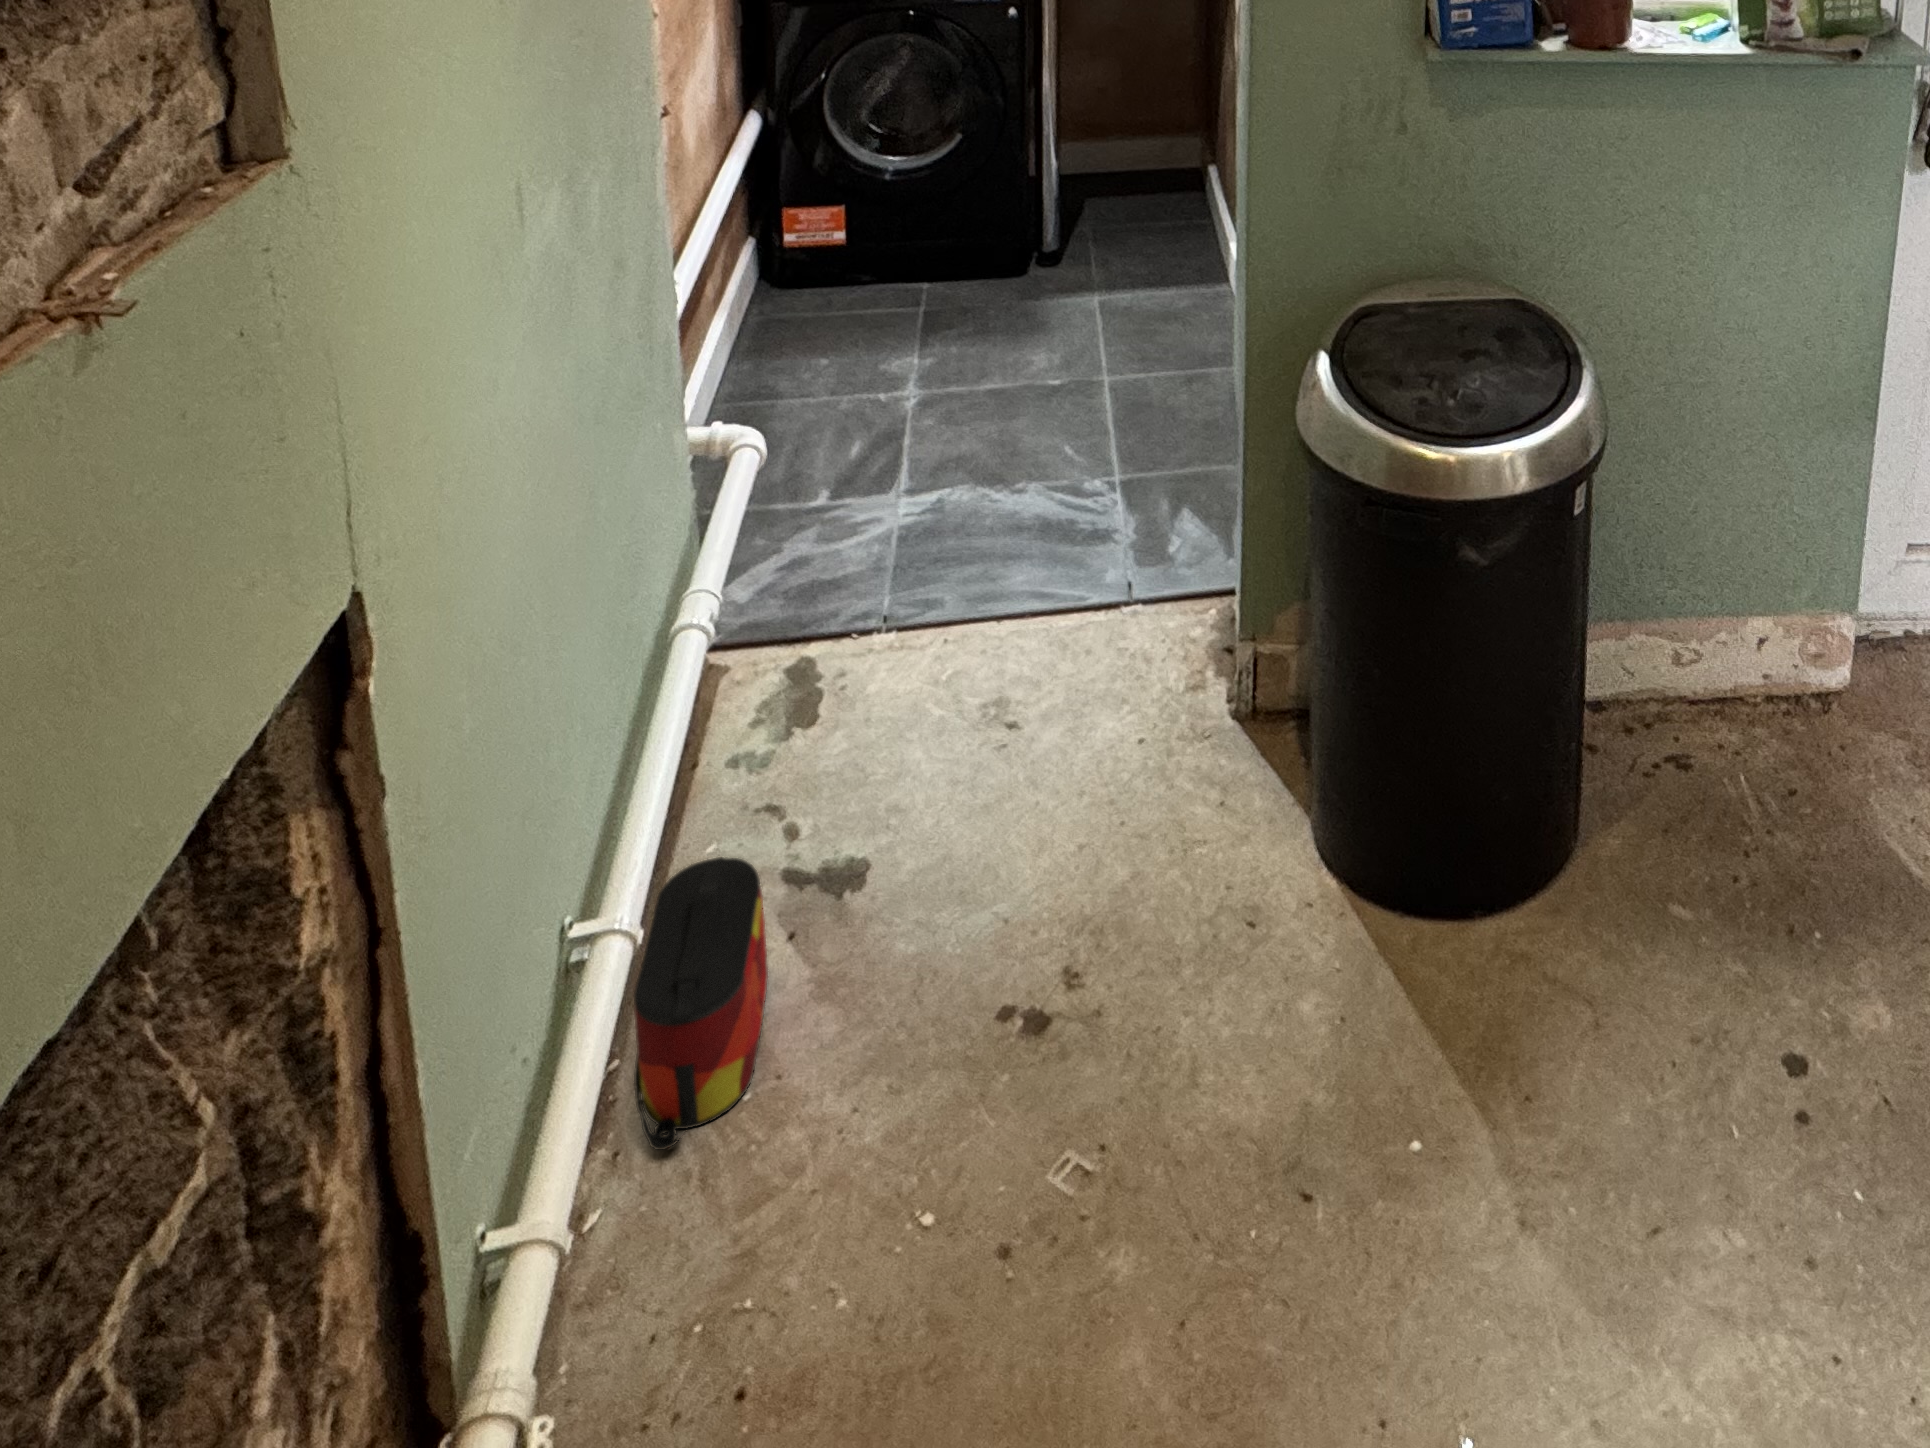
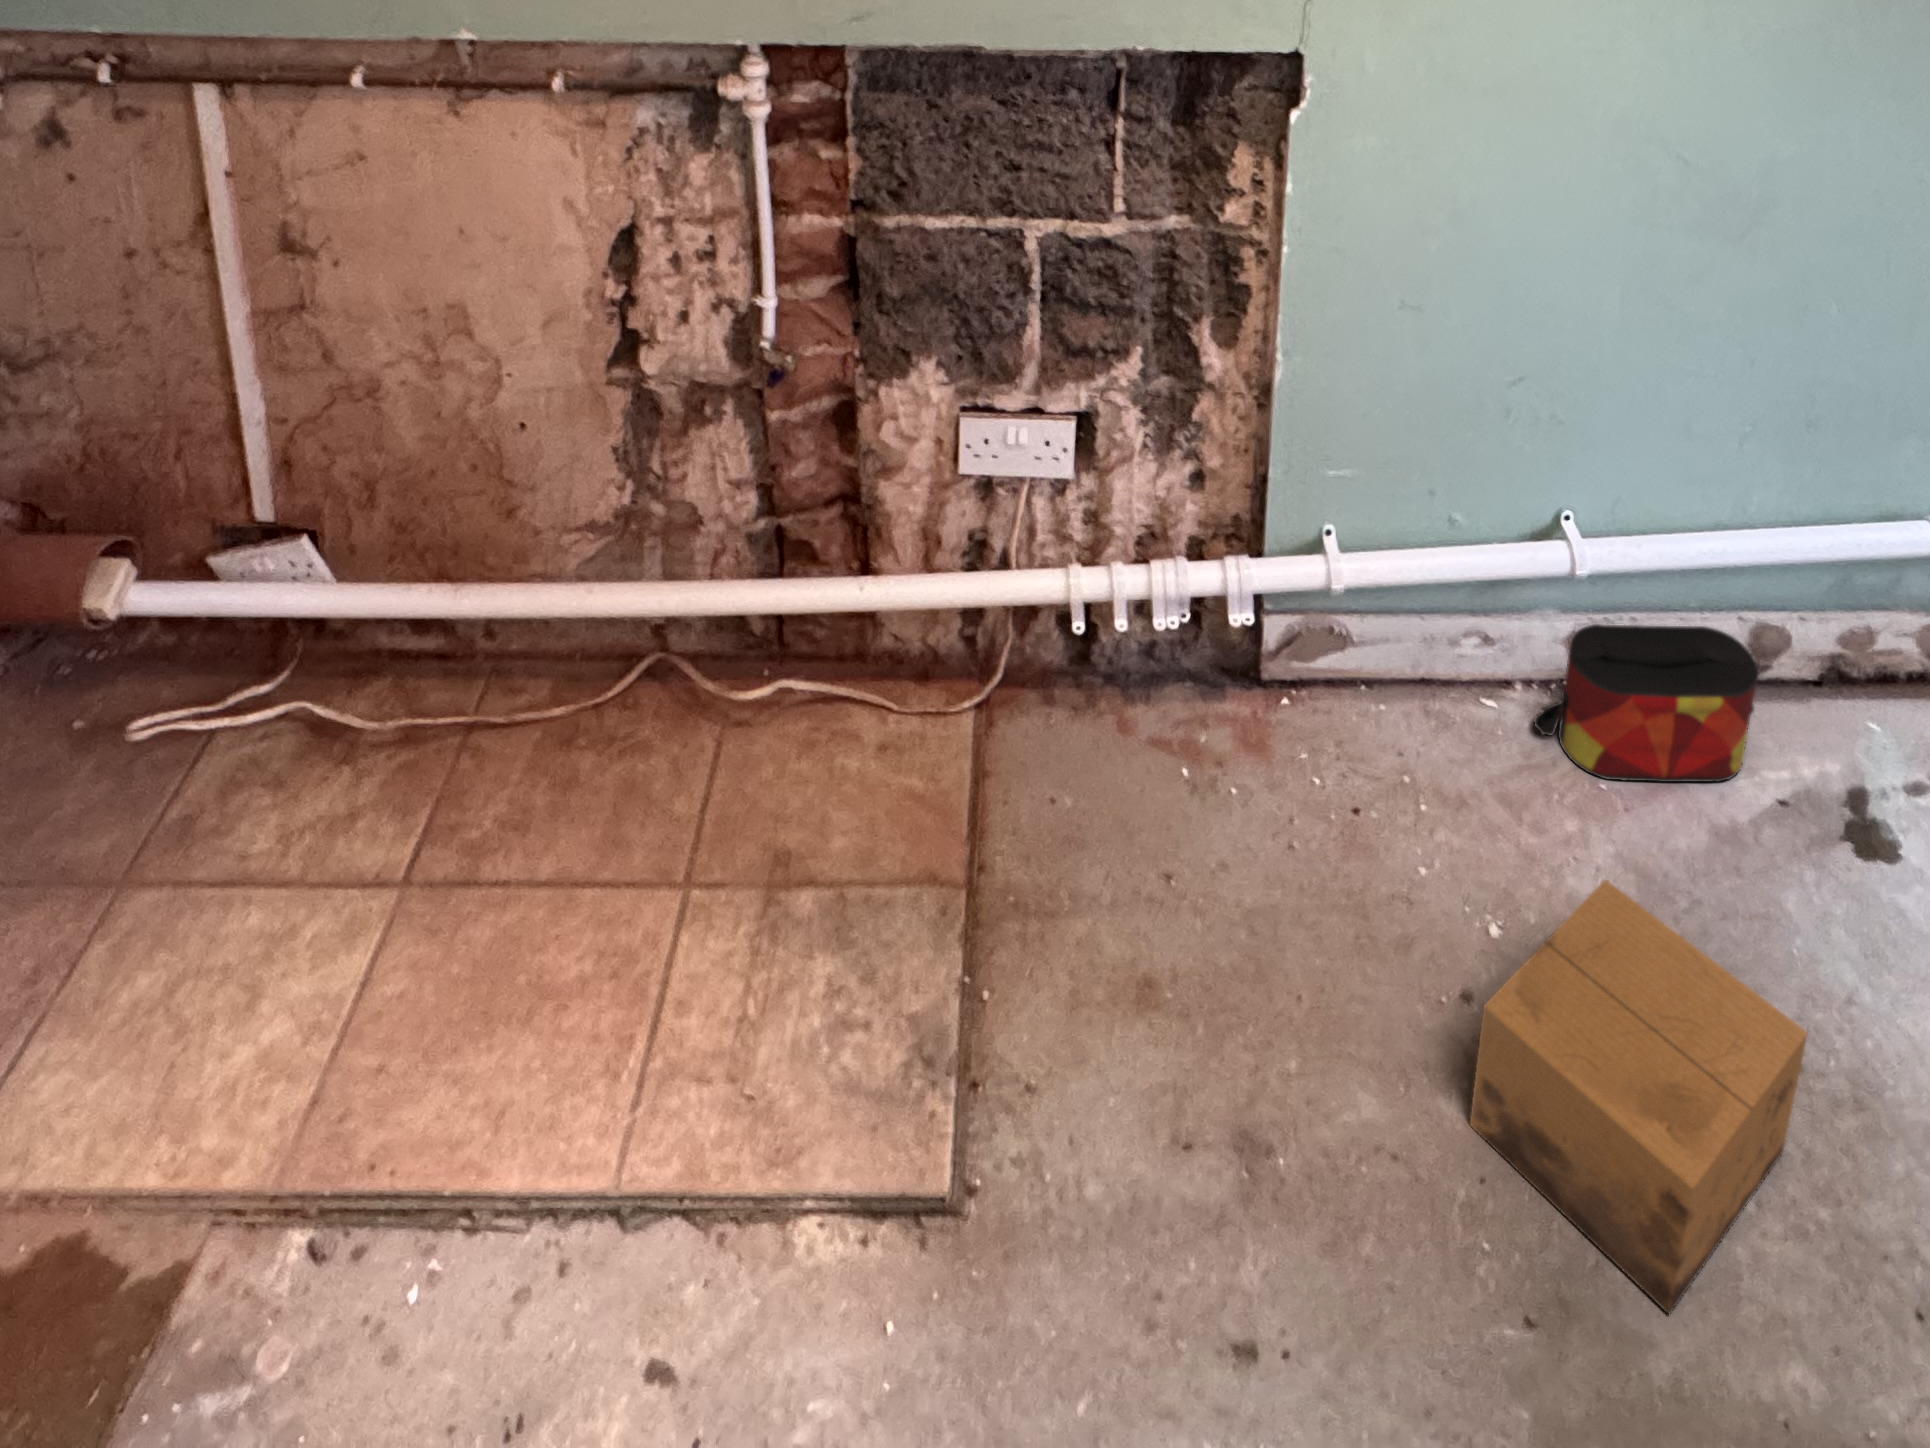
cardboard box: none [1006,875,1292,1239] -> present [1469,880,1808,1314]

